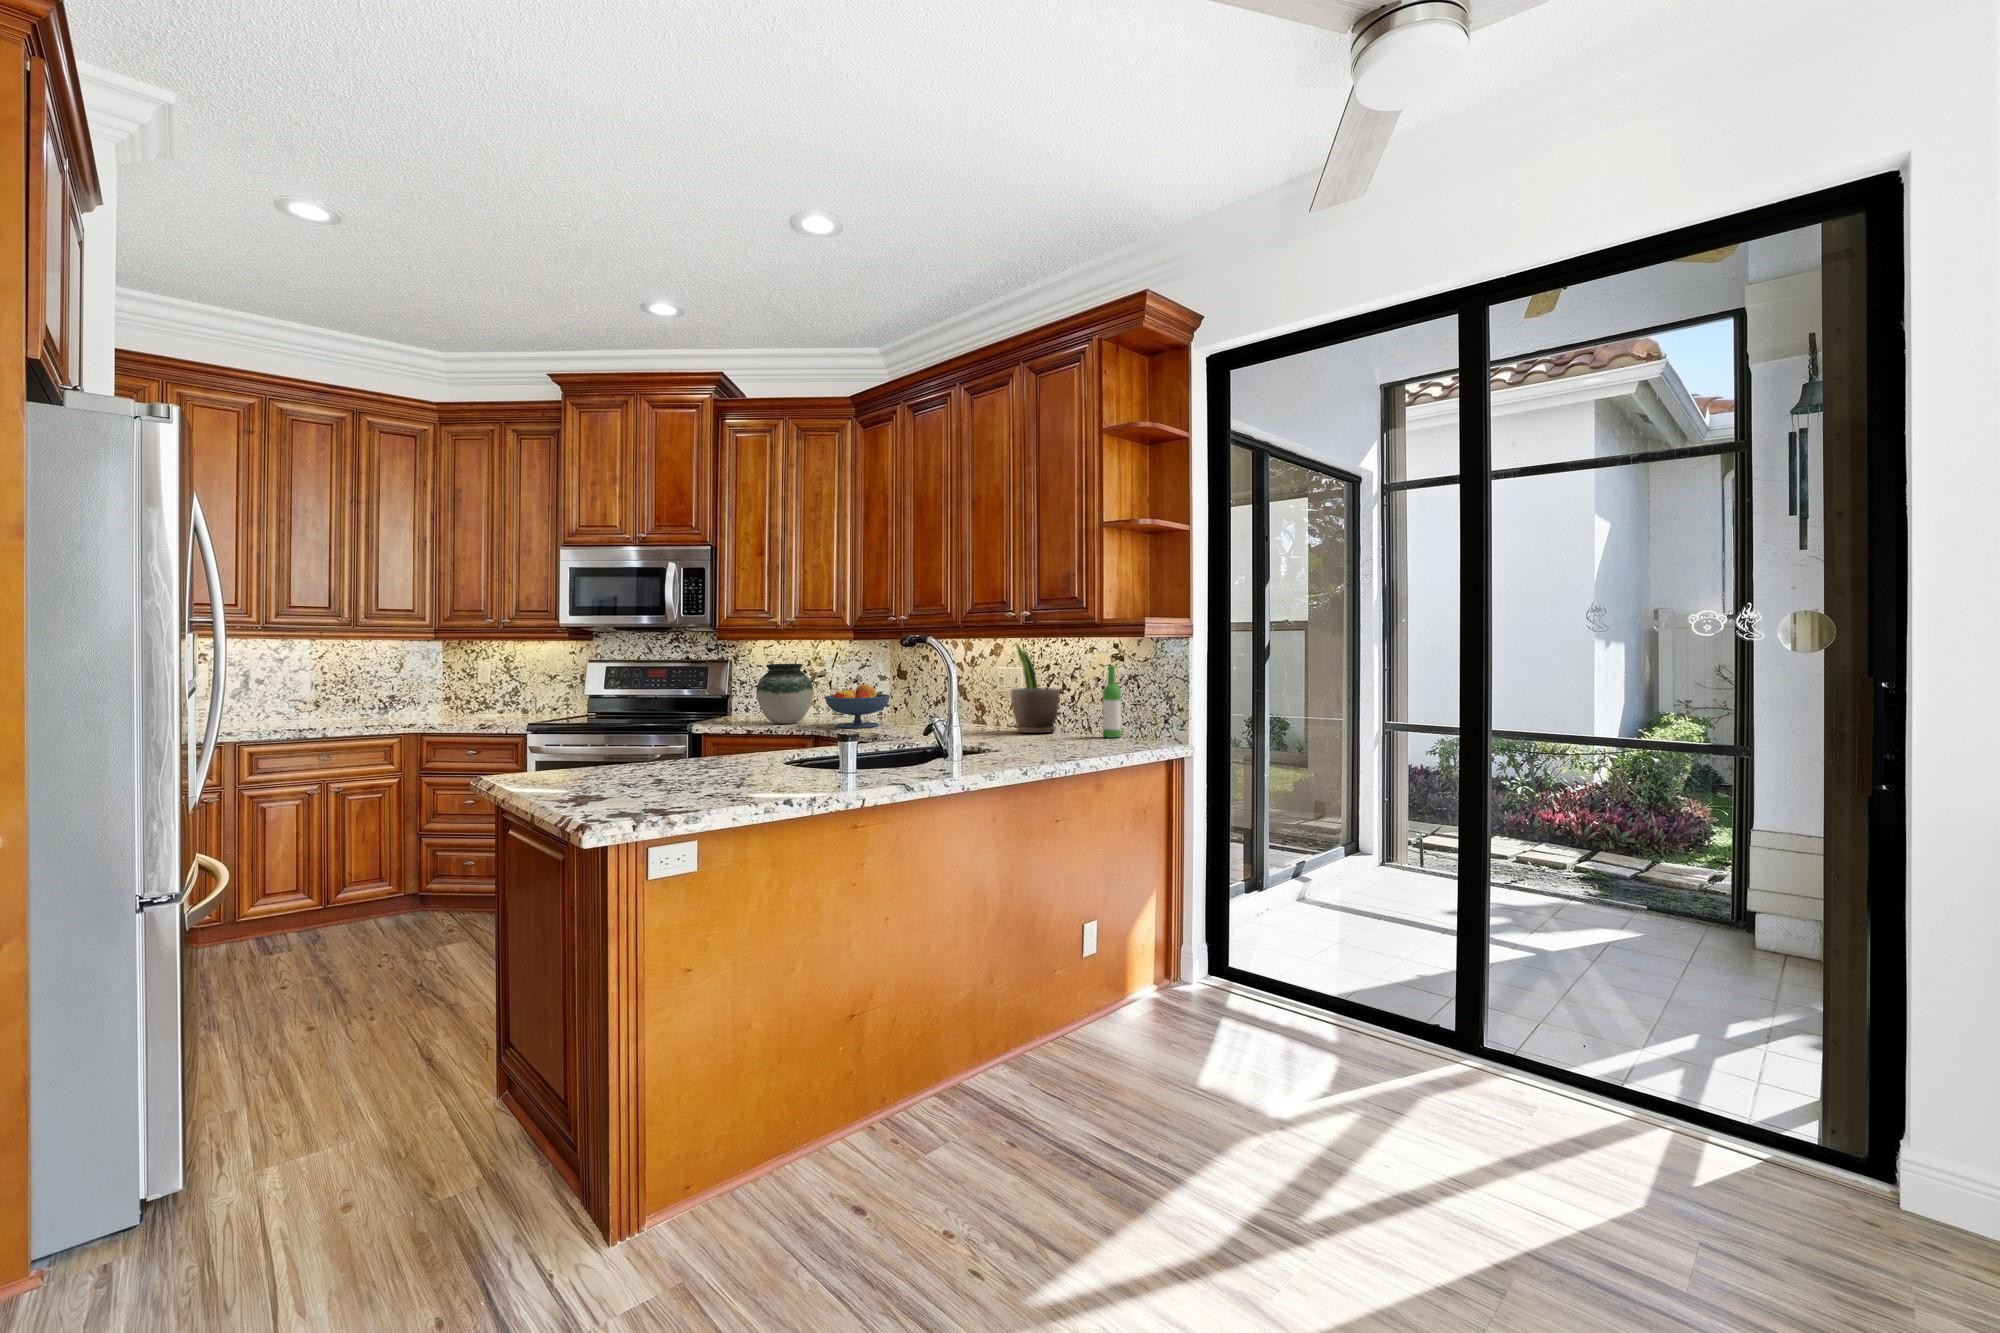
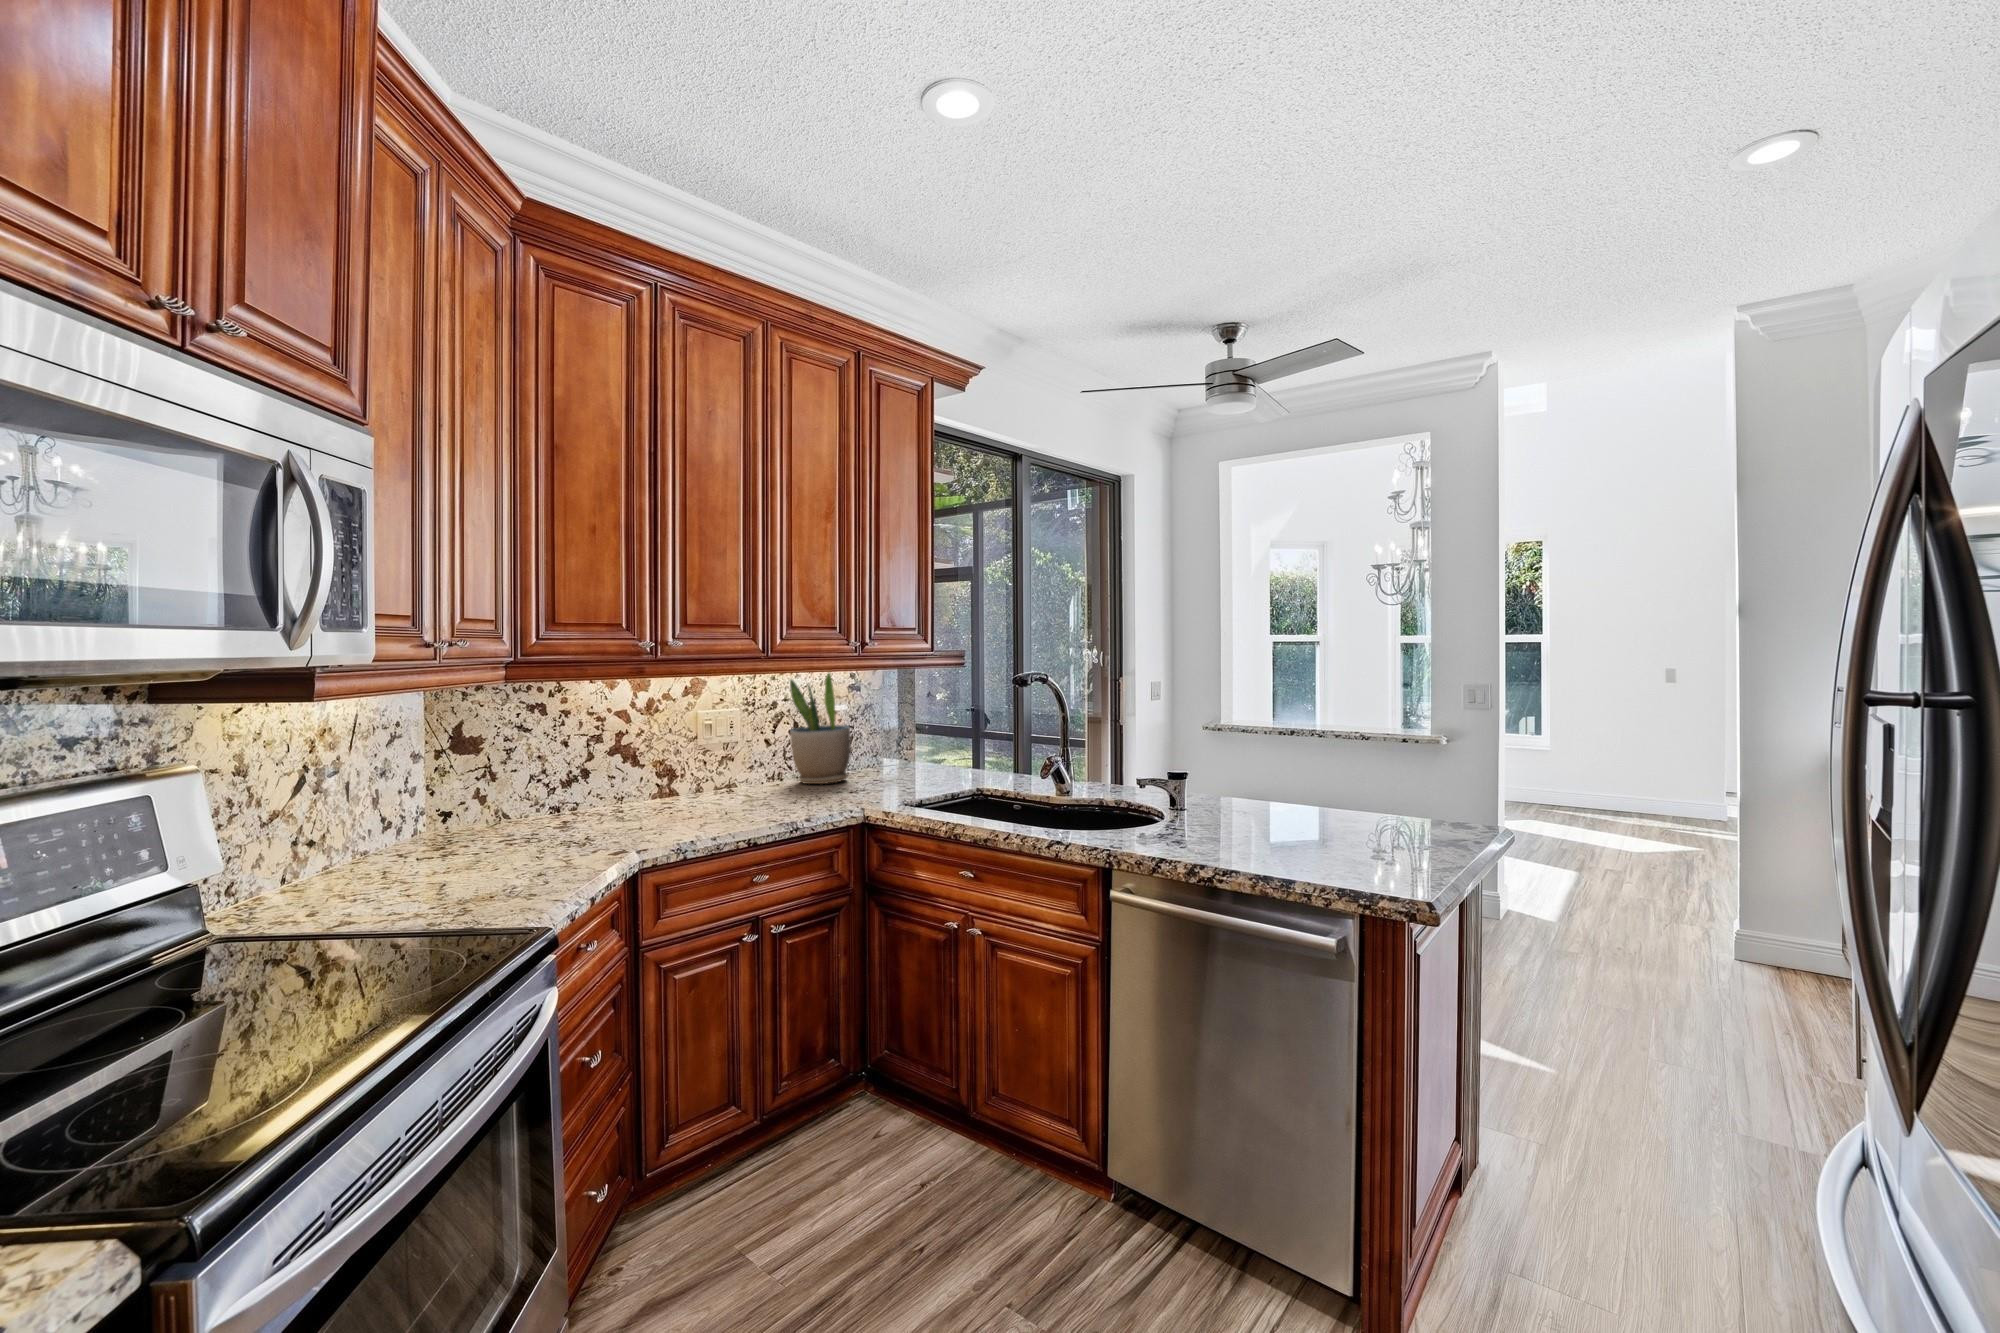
vase: present [756,664,813,724] -> none [355,739,509,886]
wine bottle: present [1103,665,1121,738] -> none [885,691,905,769]
fruit bowl: present [824,684,890,728] -> none [543,761,676,845]

